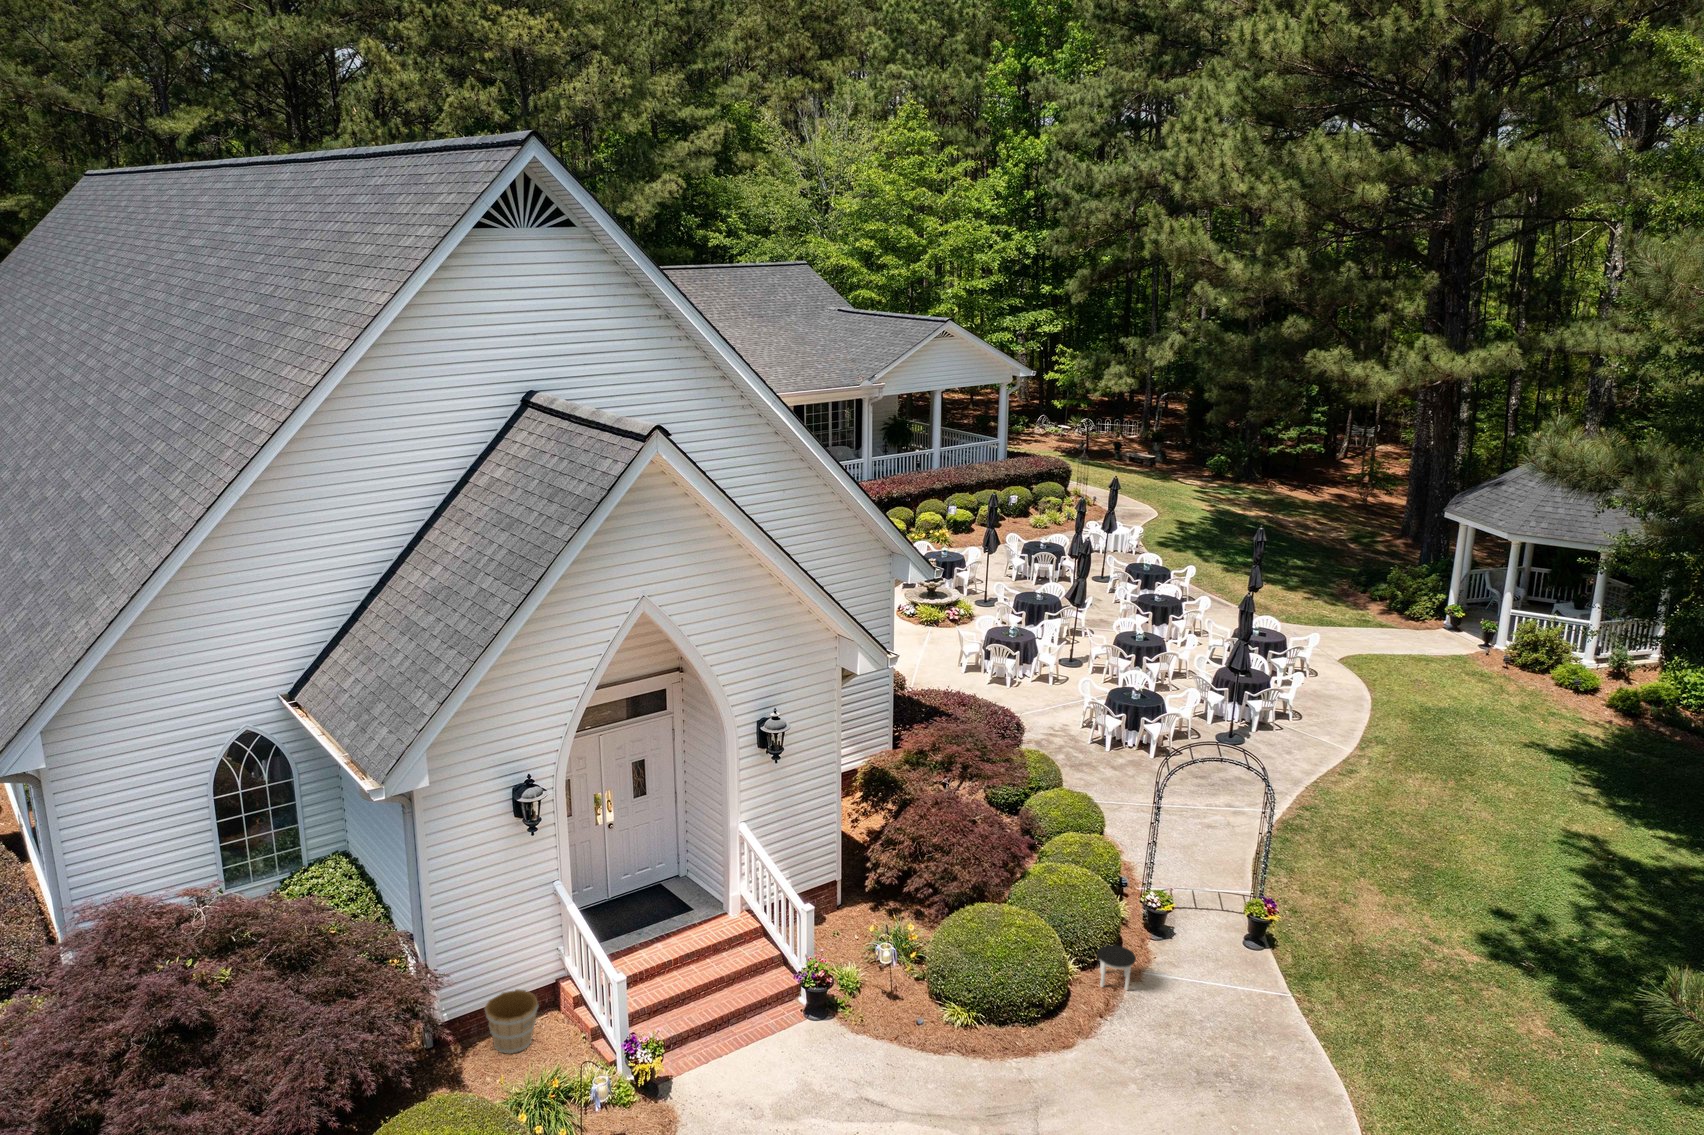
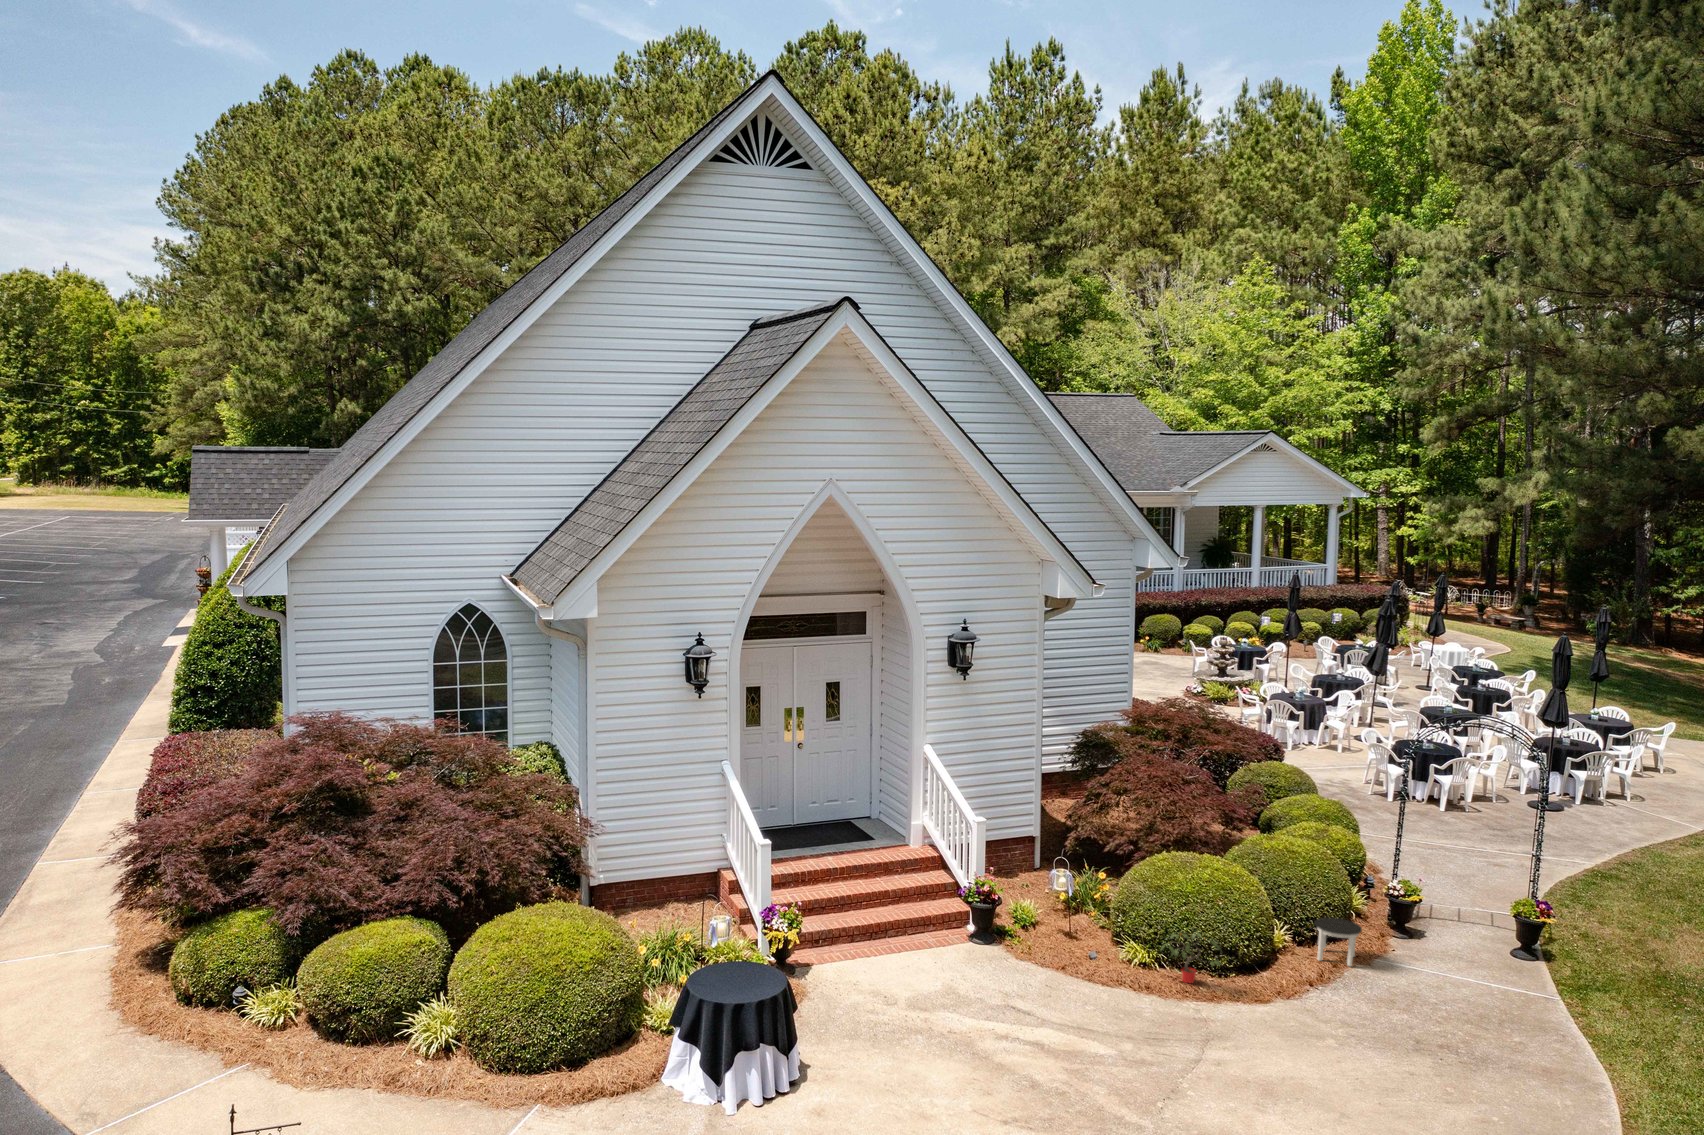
wooden bucket: present [485,989,539,1054] -> none [642,866,694,923]
potted plant: none [982,995,1038,1041] -> present [1161,933,1221,983]

